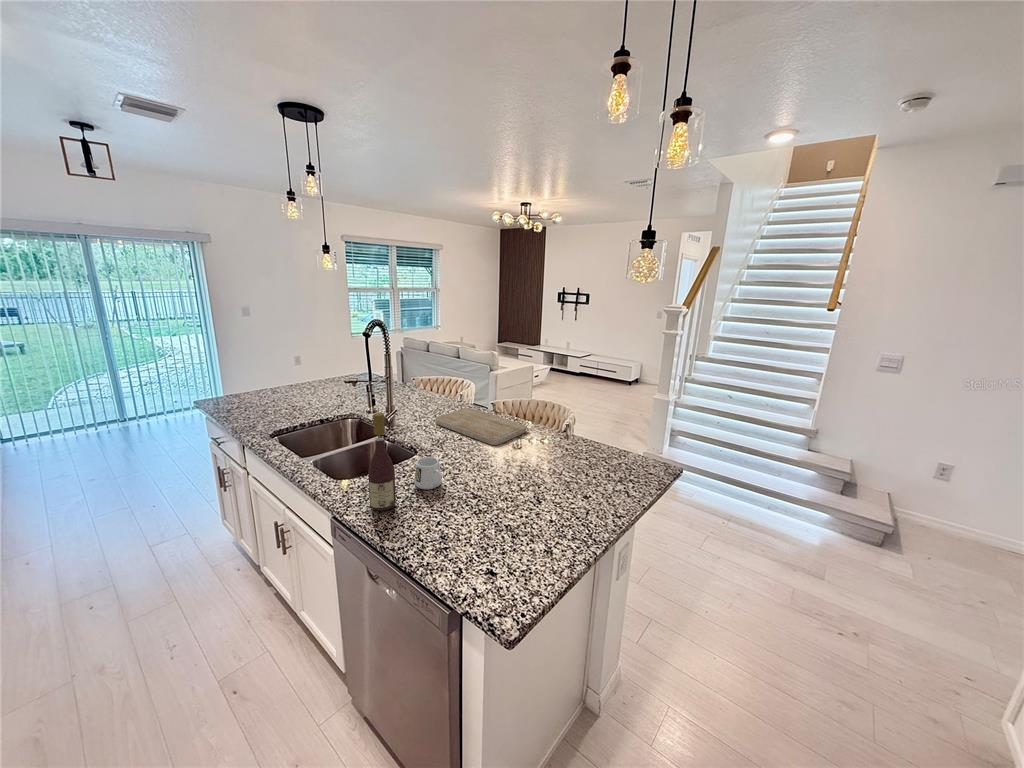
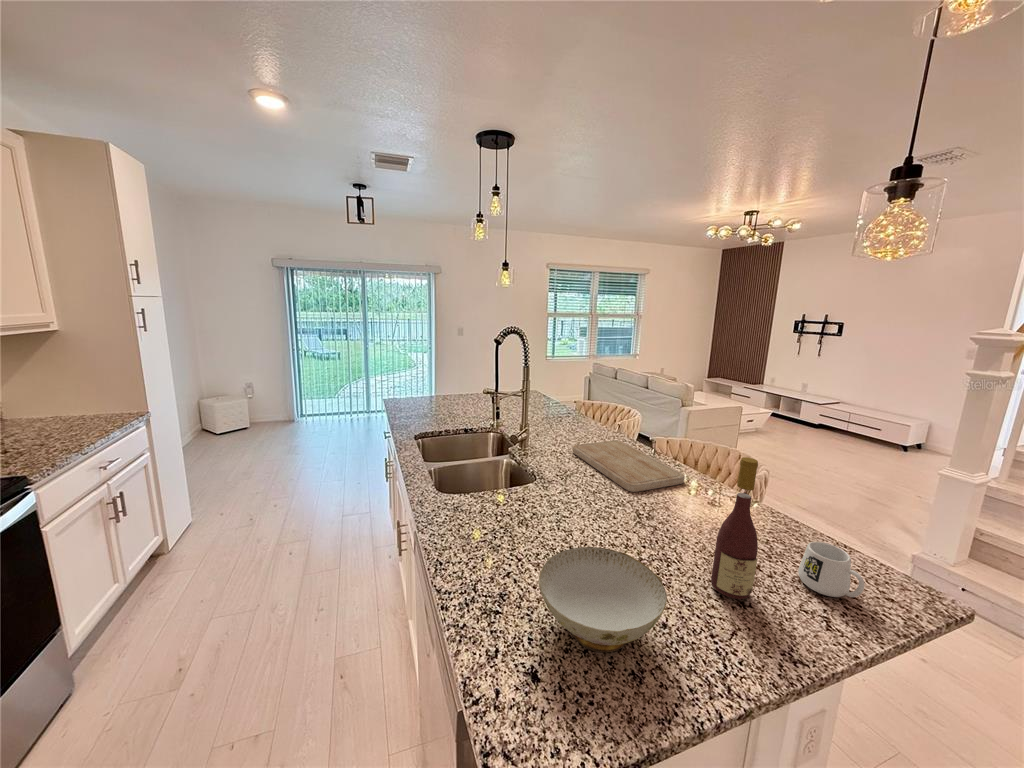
wine bottle: present [368,413,396,511] -> present [711,457,758,599]
mug: present [414,457,441,490] -> present [798,542,864,597]
ceramic bowl: none [475,484,558,548] -> present [539,547,667,652]

